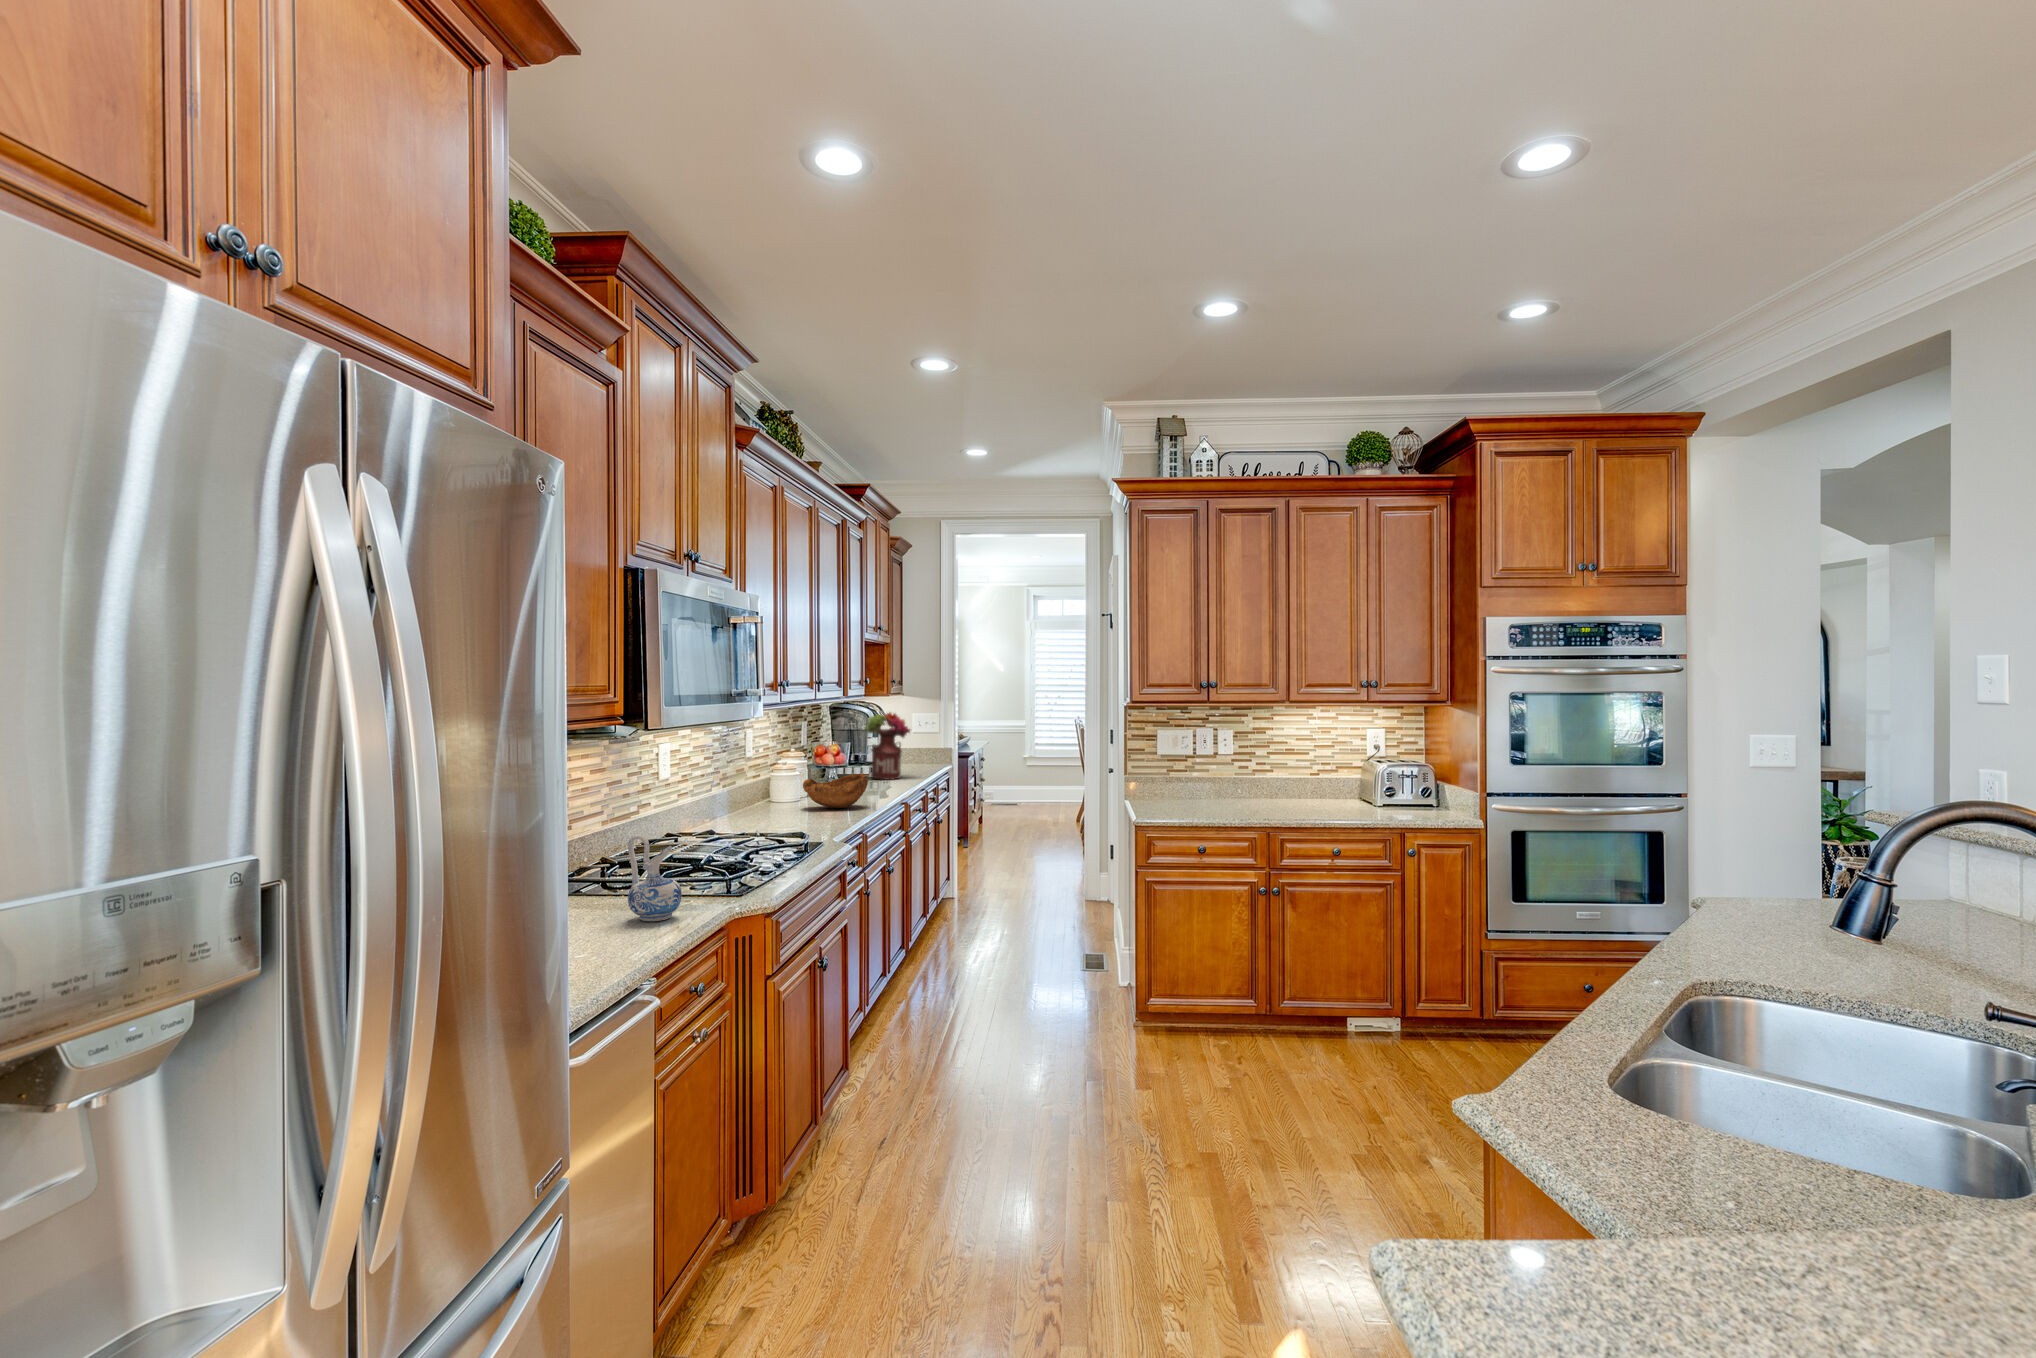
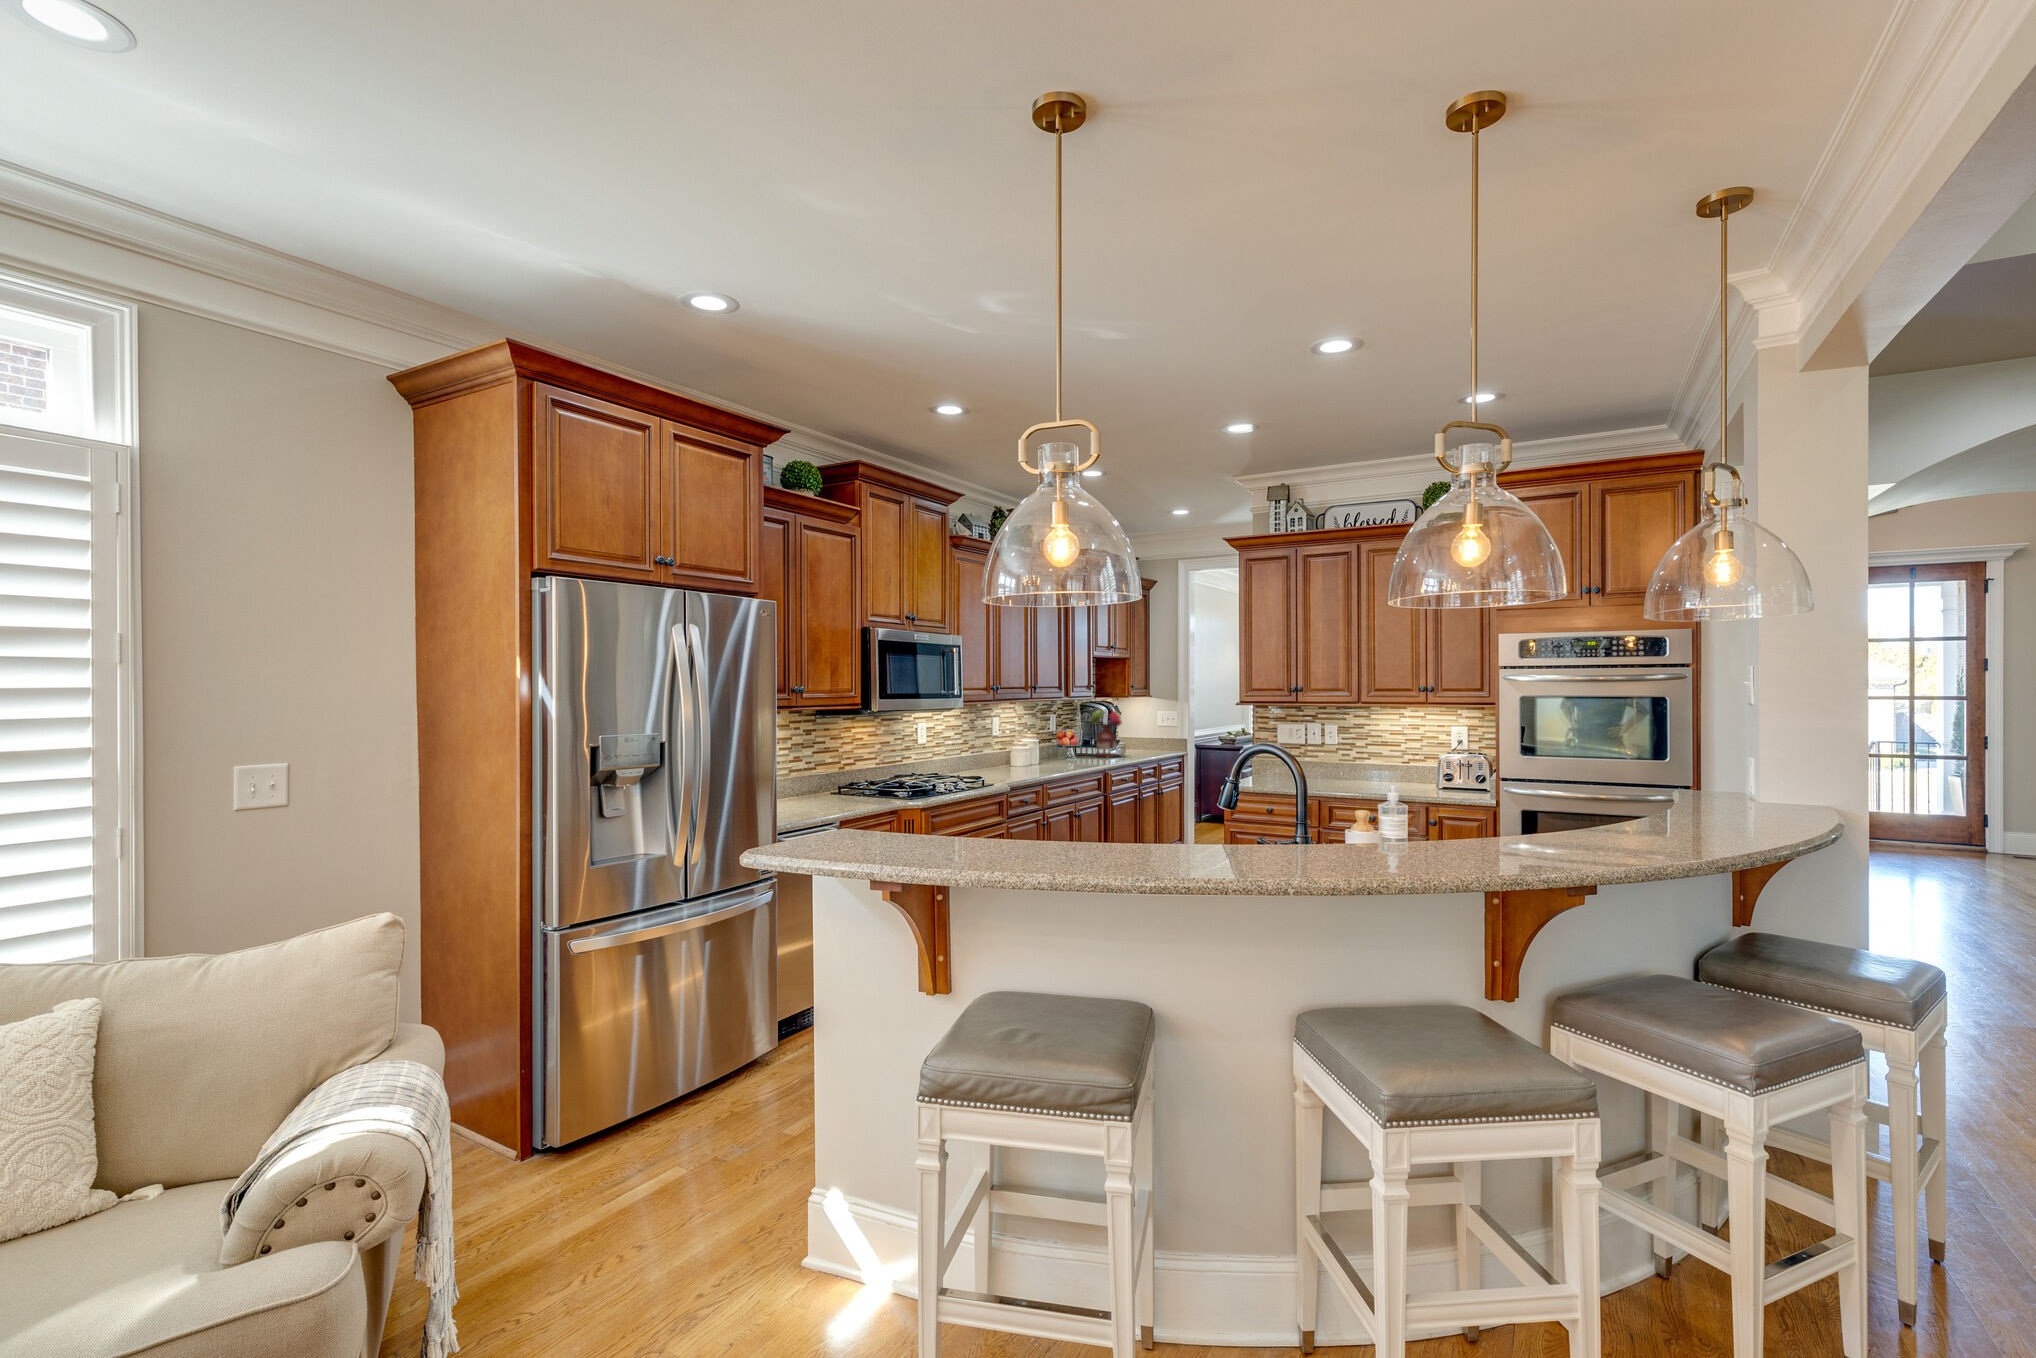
wooden bowl: present [803,774,868,808] -> none [1014,748,1056,769]
ceramic pitcher: present [628,835,682,921] -> none [848,760,873,802]

